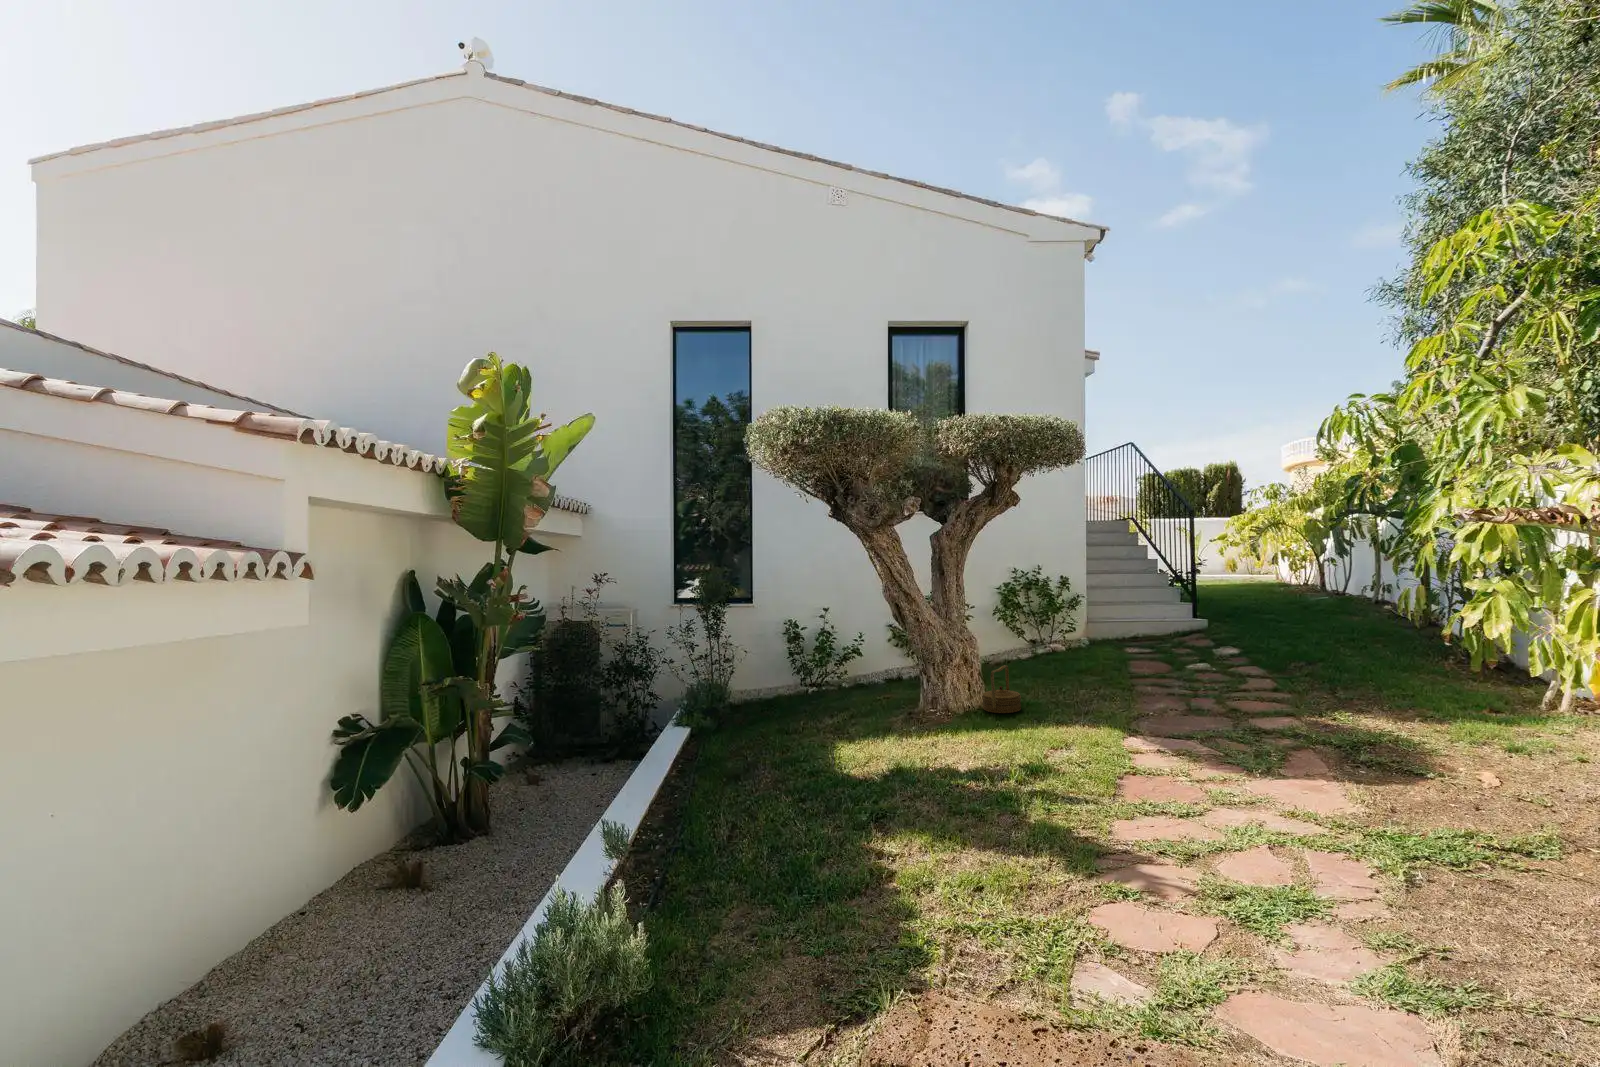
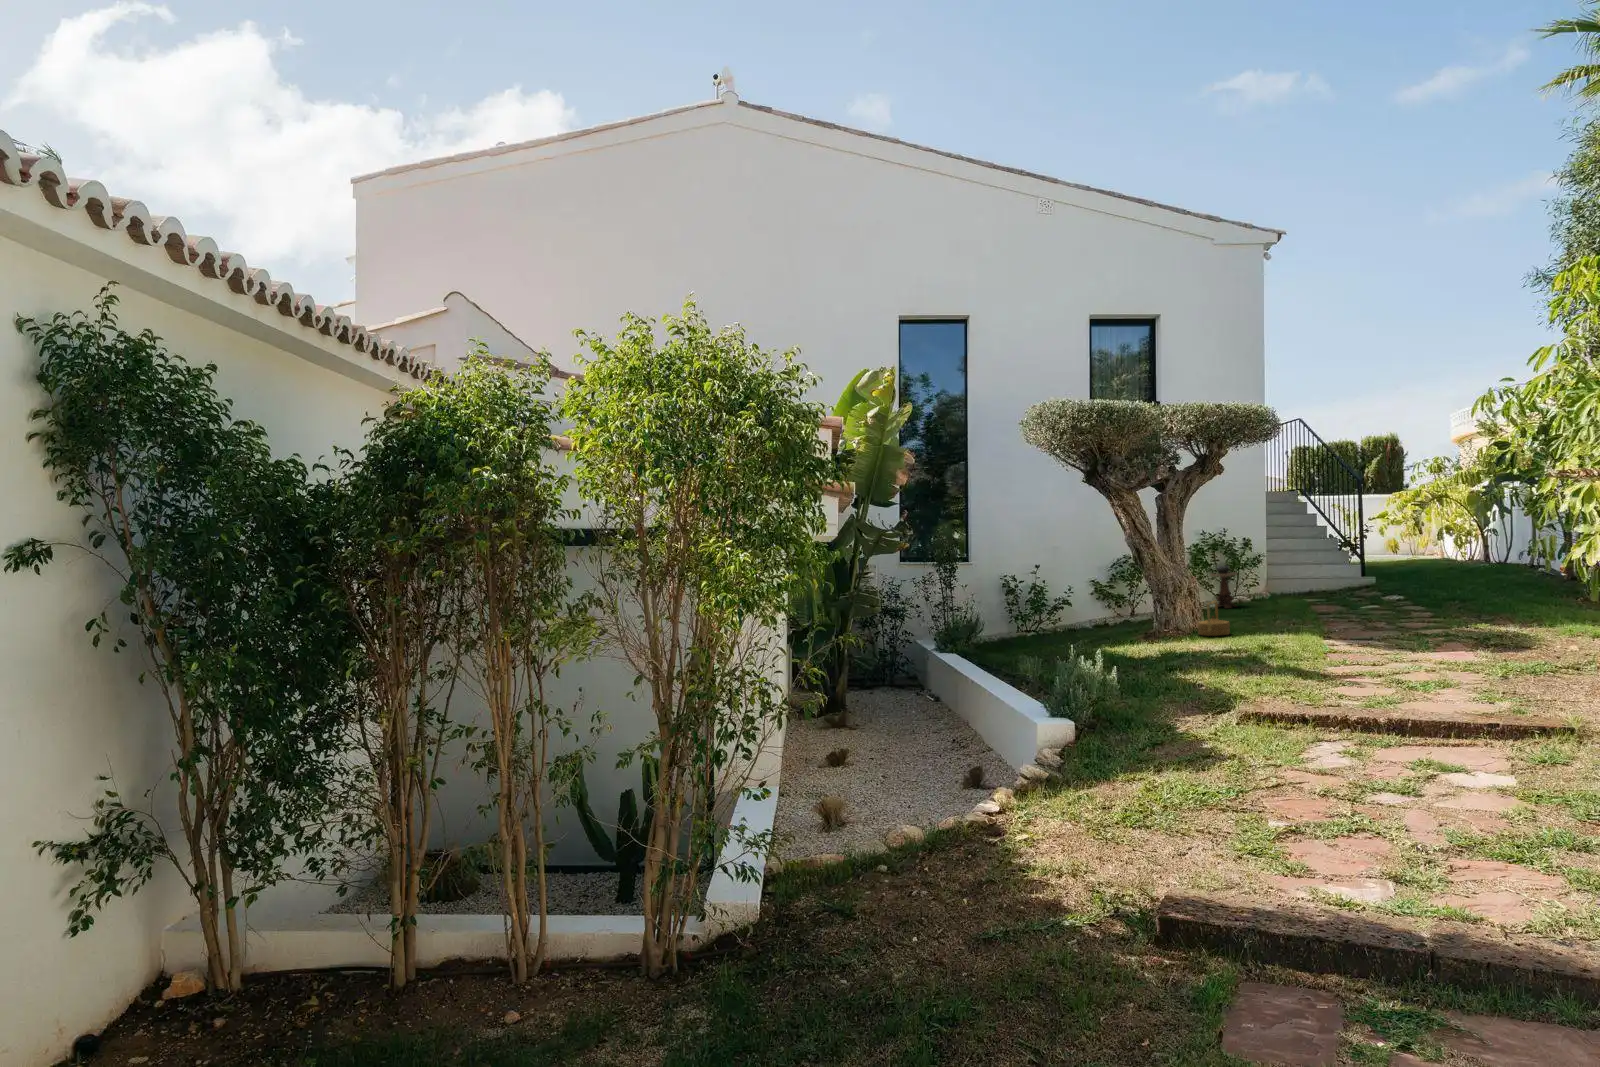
side table: none [1022,607,1052,657] -> present [1210,565,1238,608]

